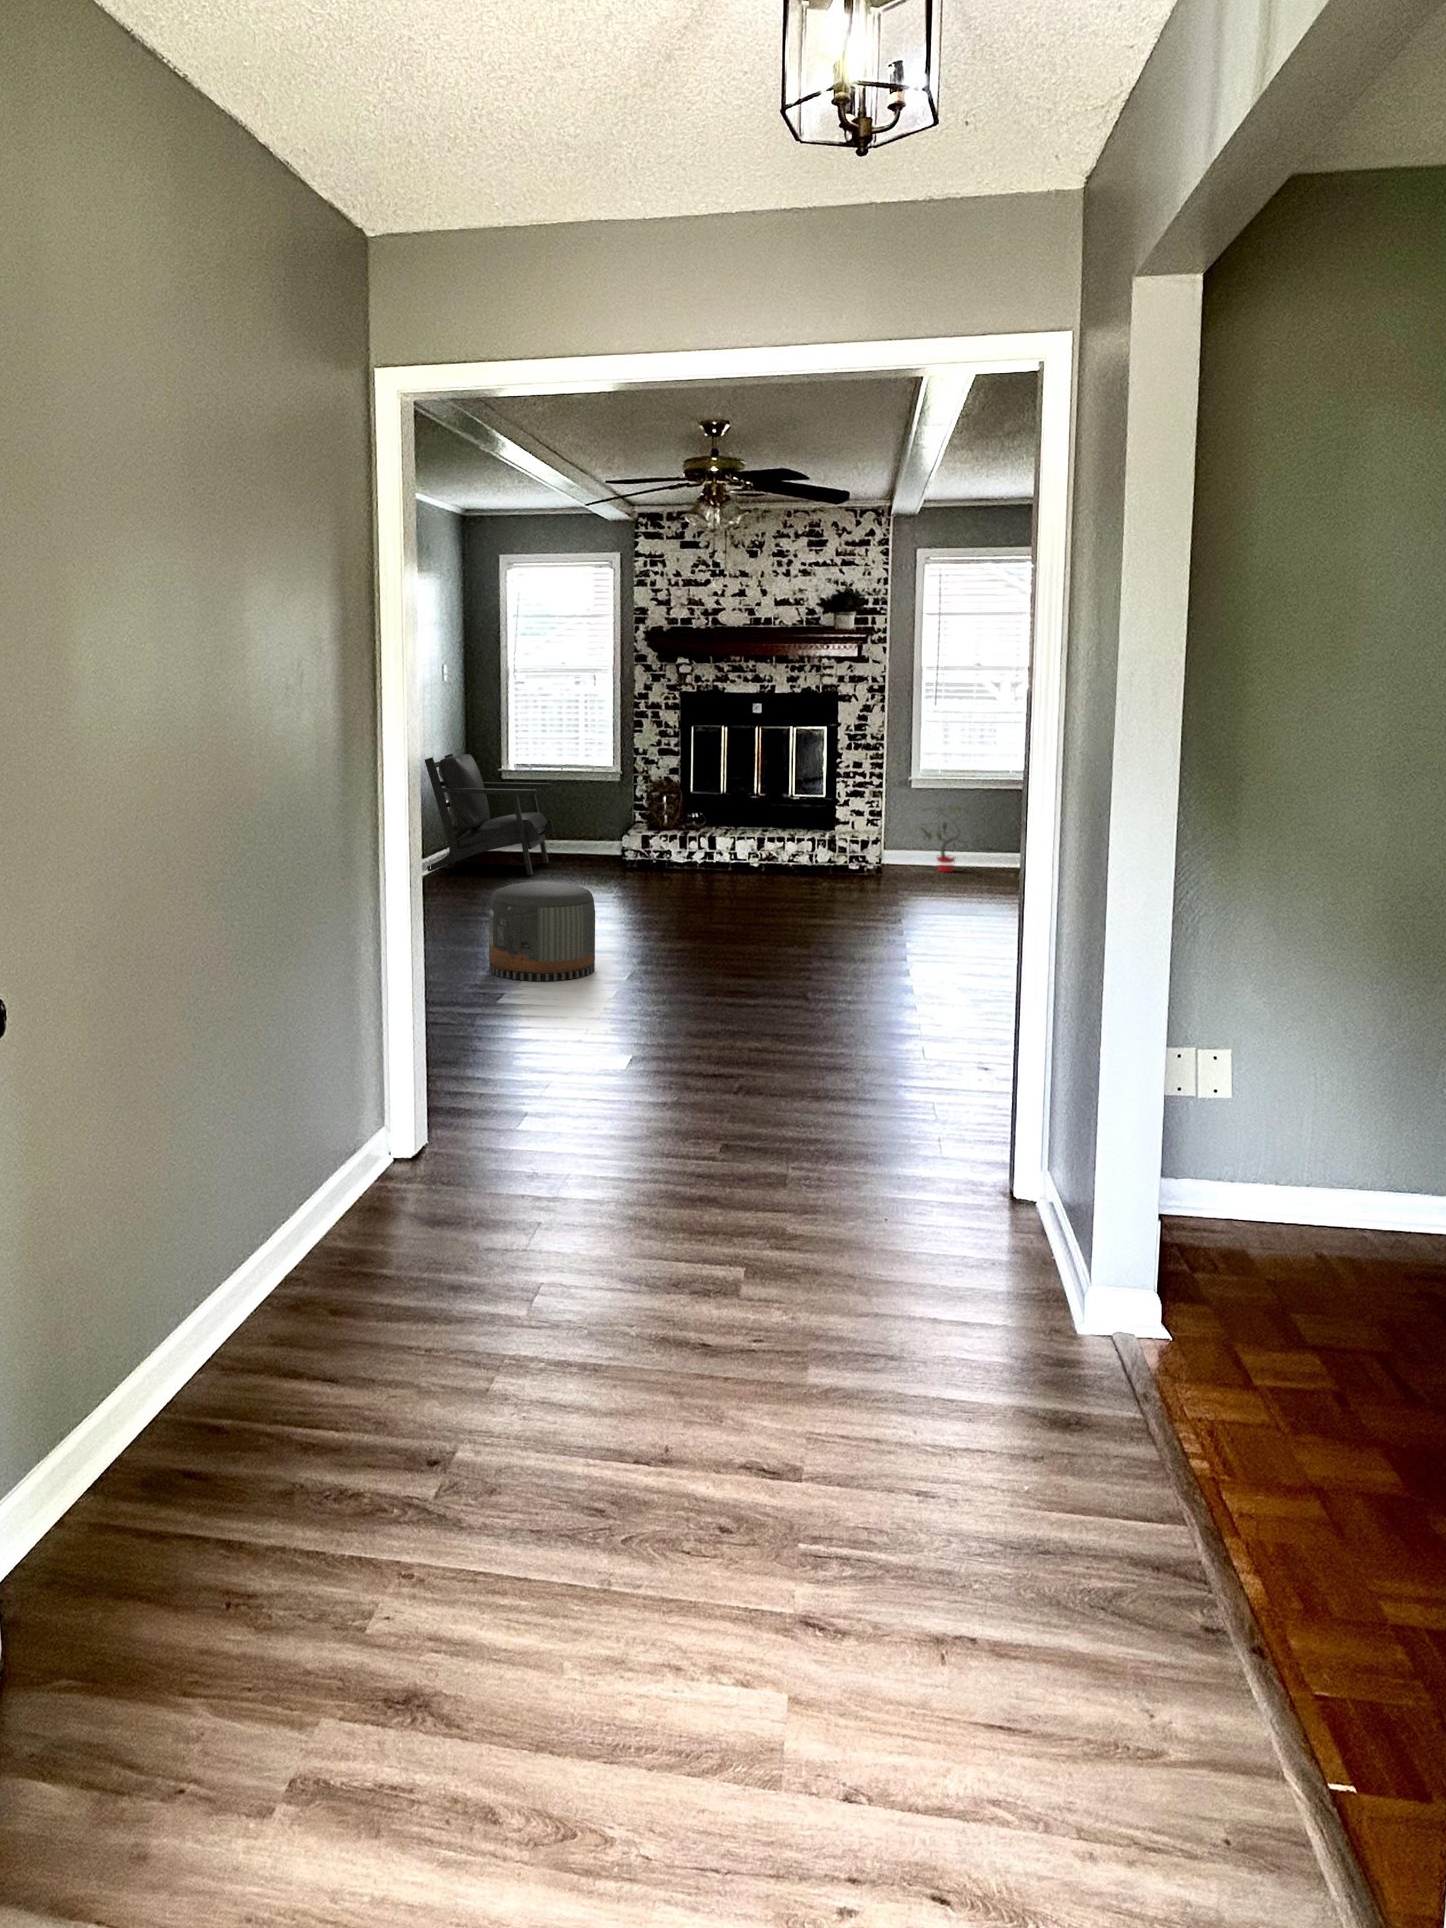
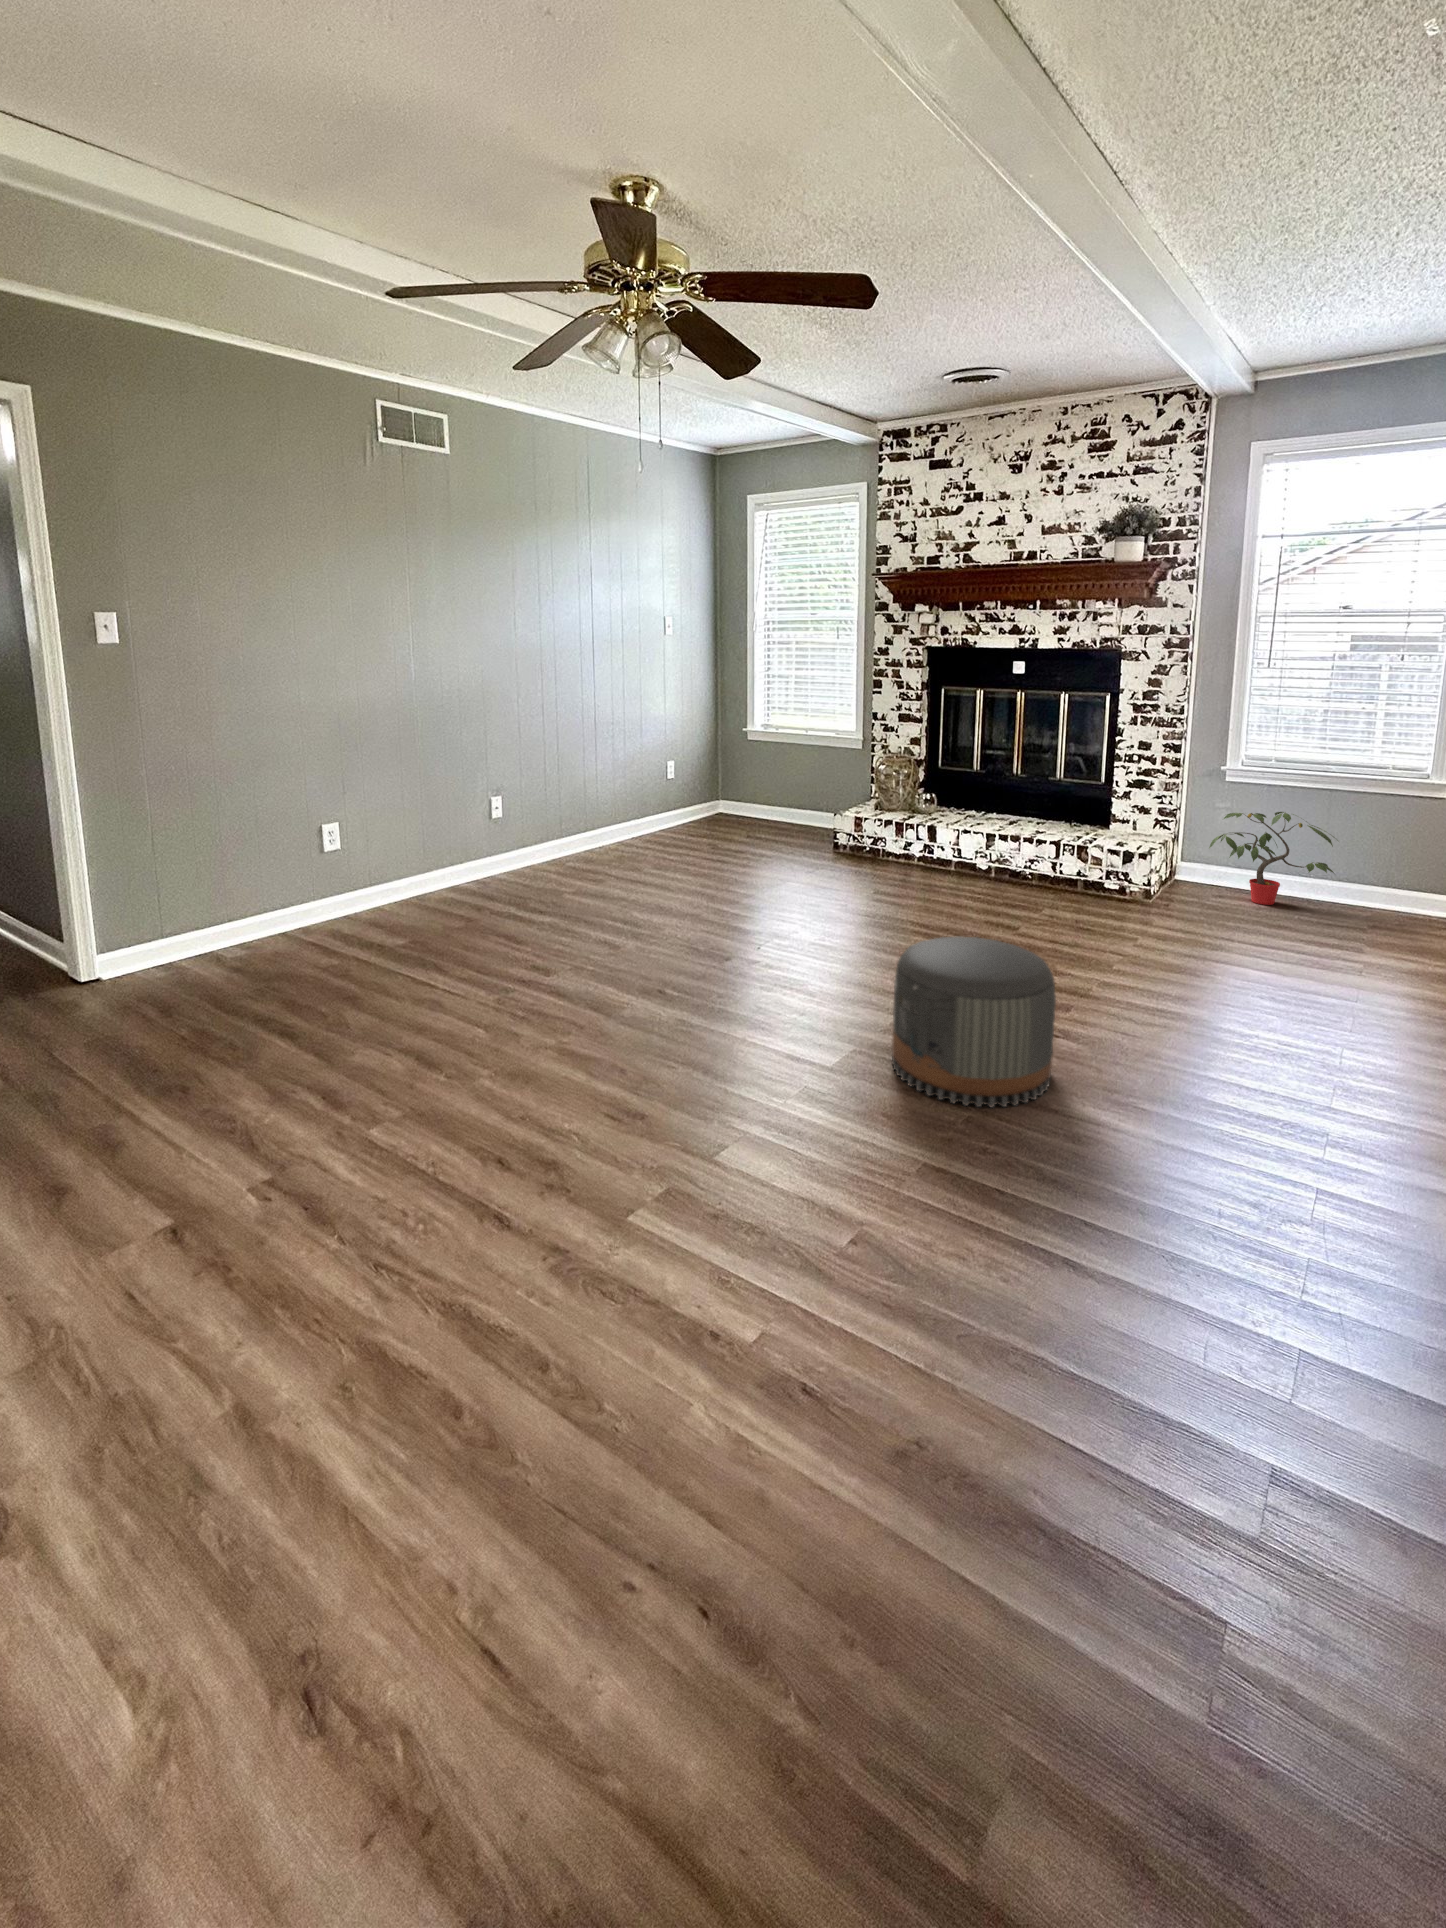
armchair: present [425,754,554,875] -> none [612,714,765,857]
pouf: present [489,882,595,981] -> present [892,937,1056,1107]

